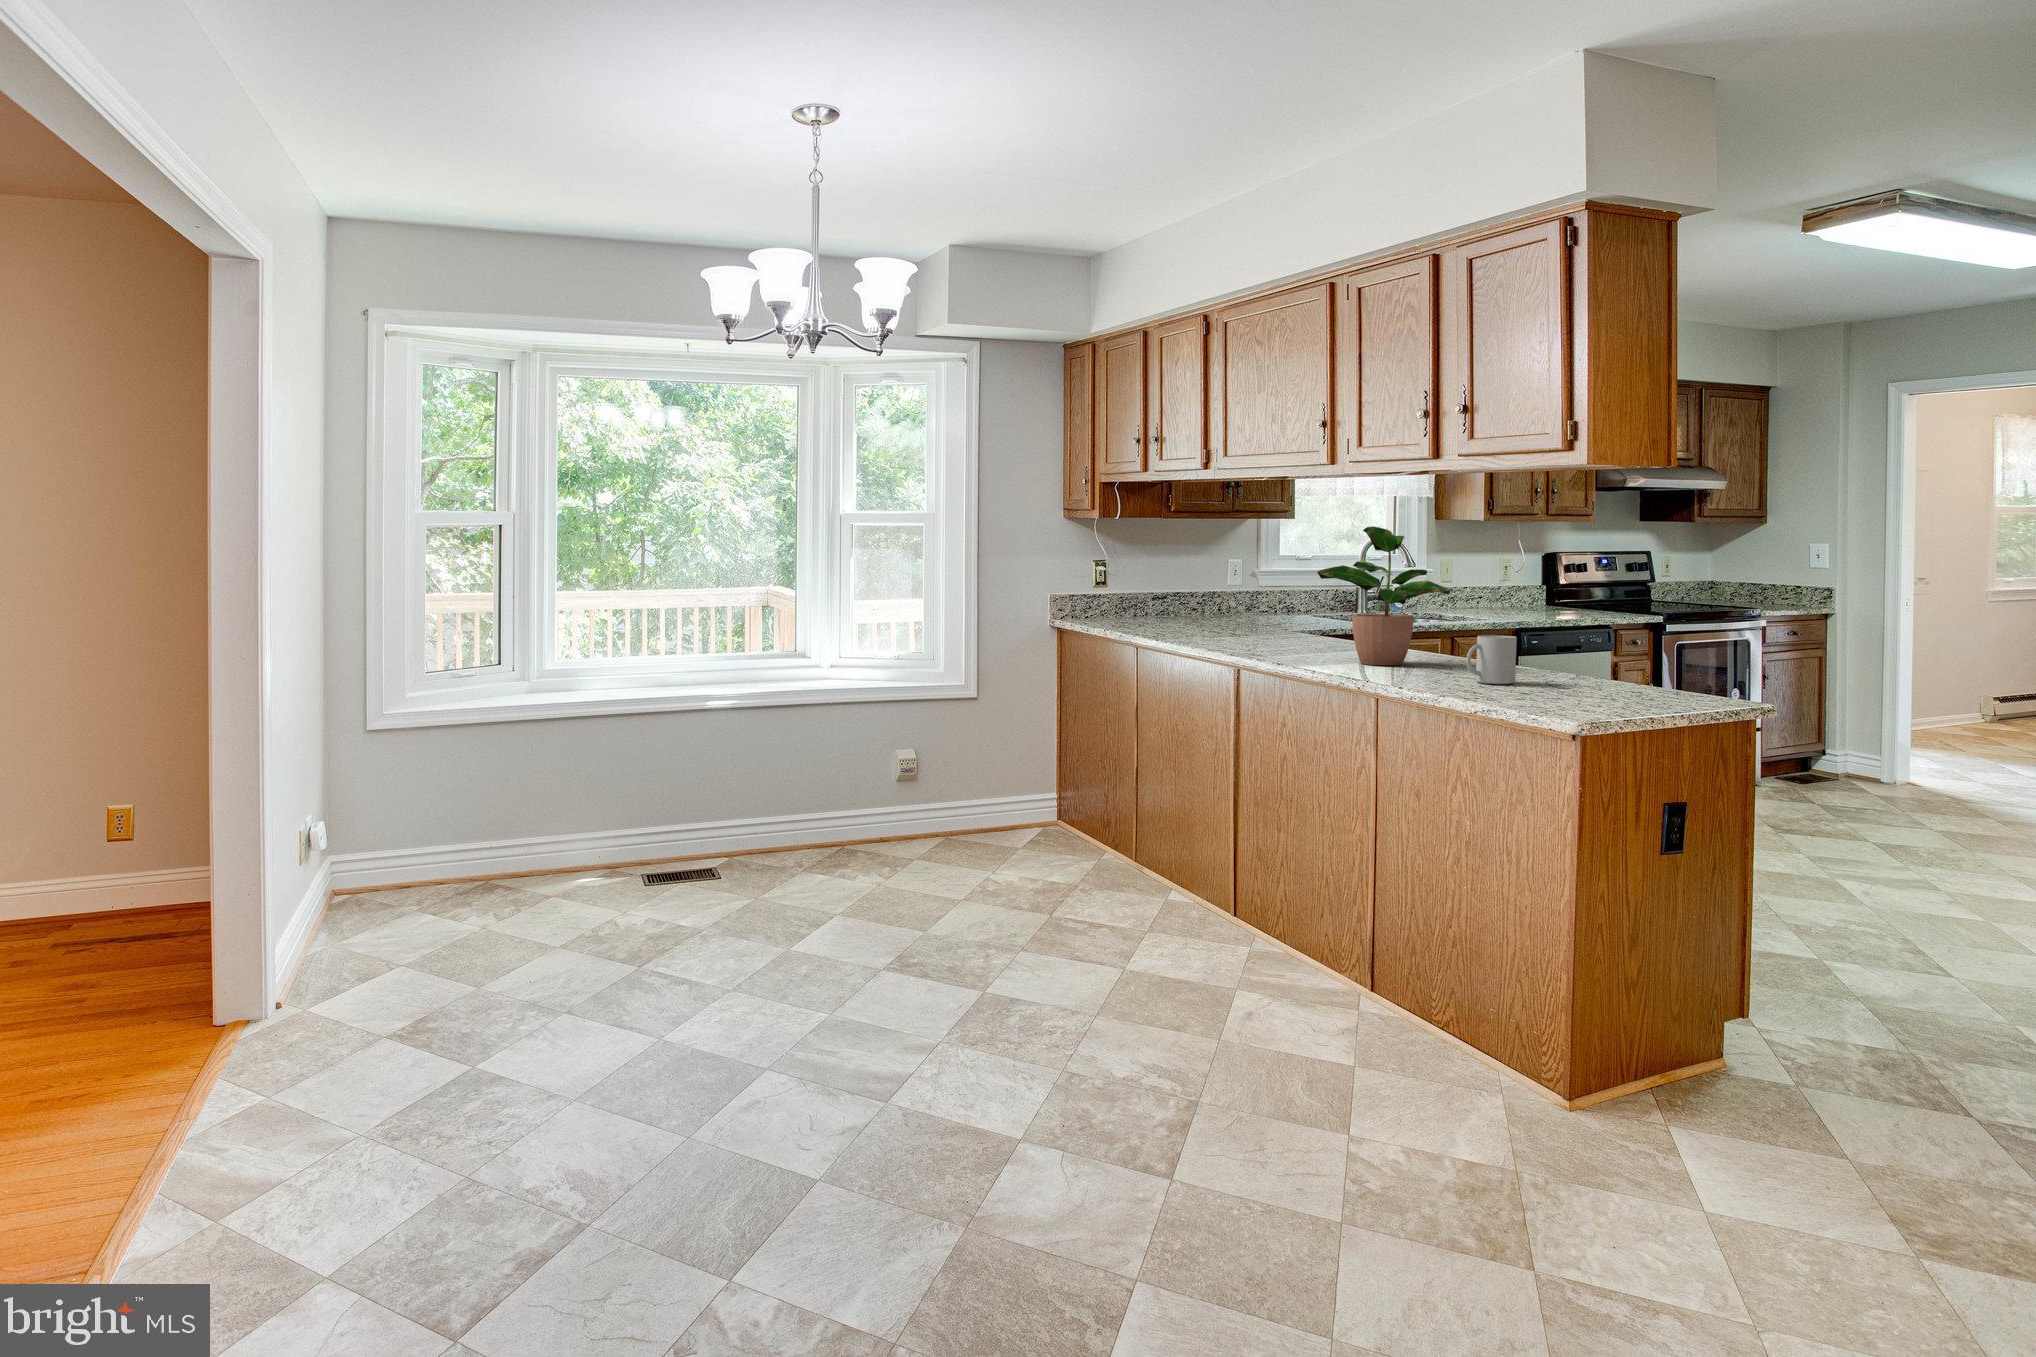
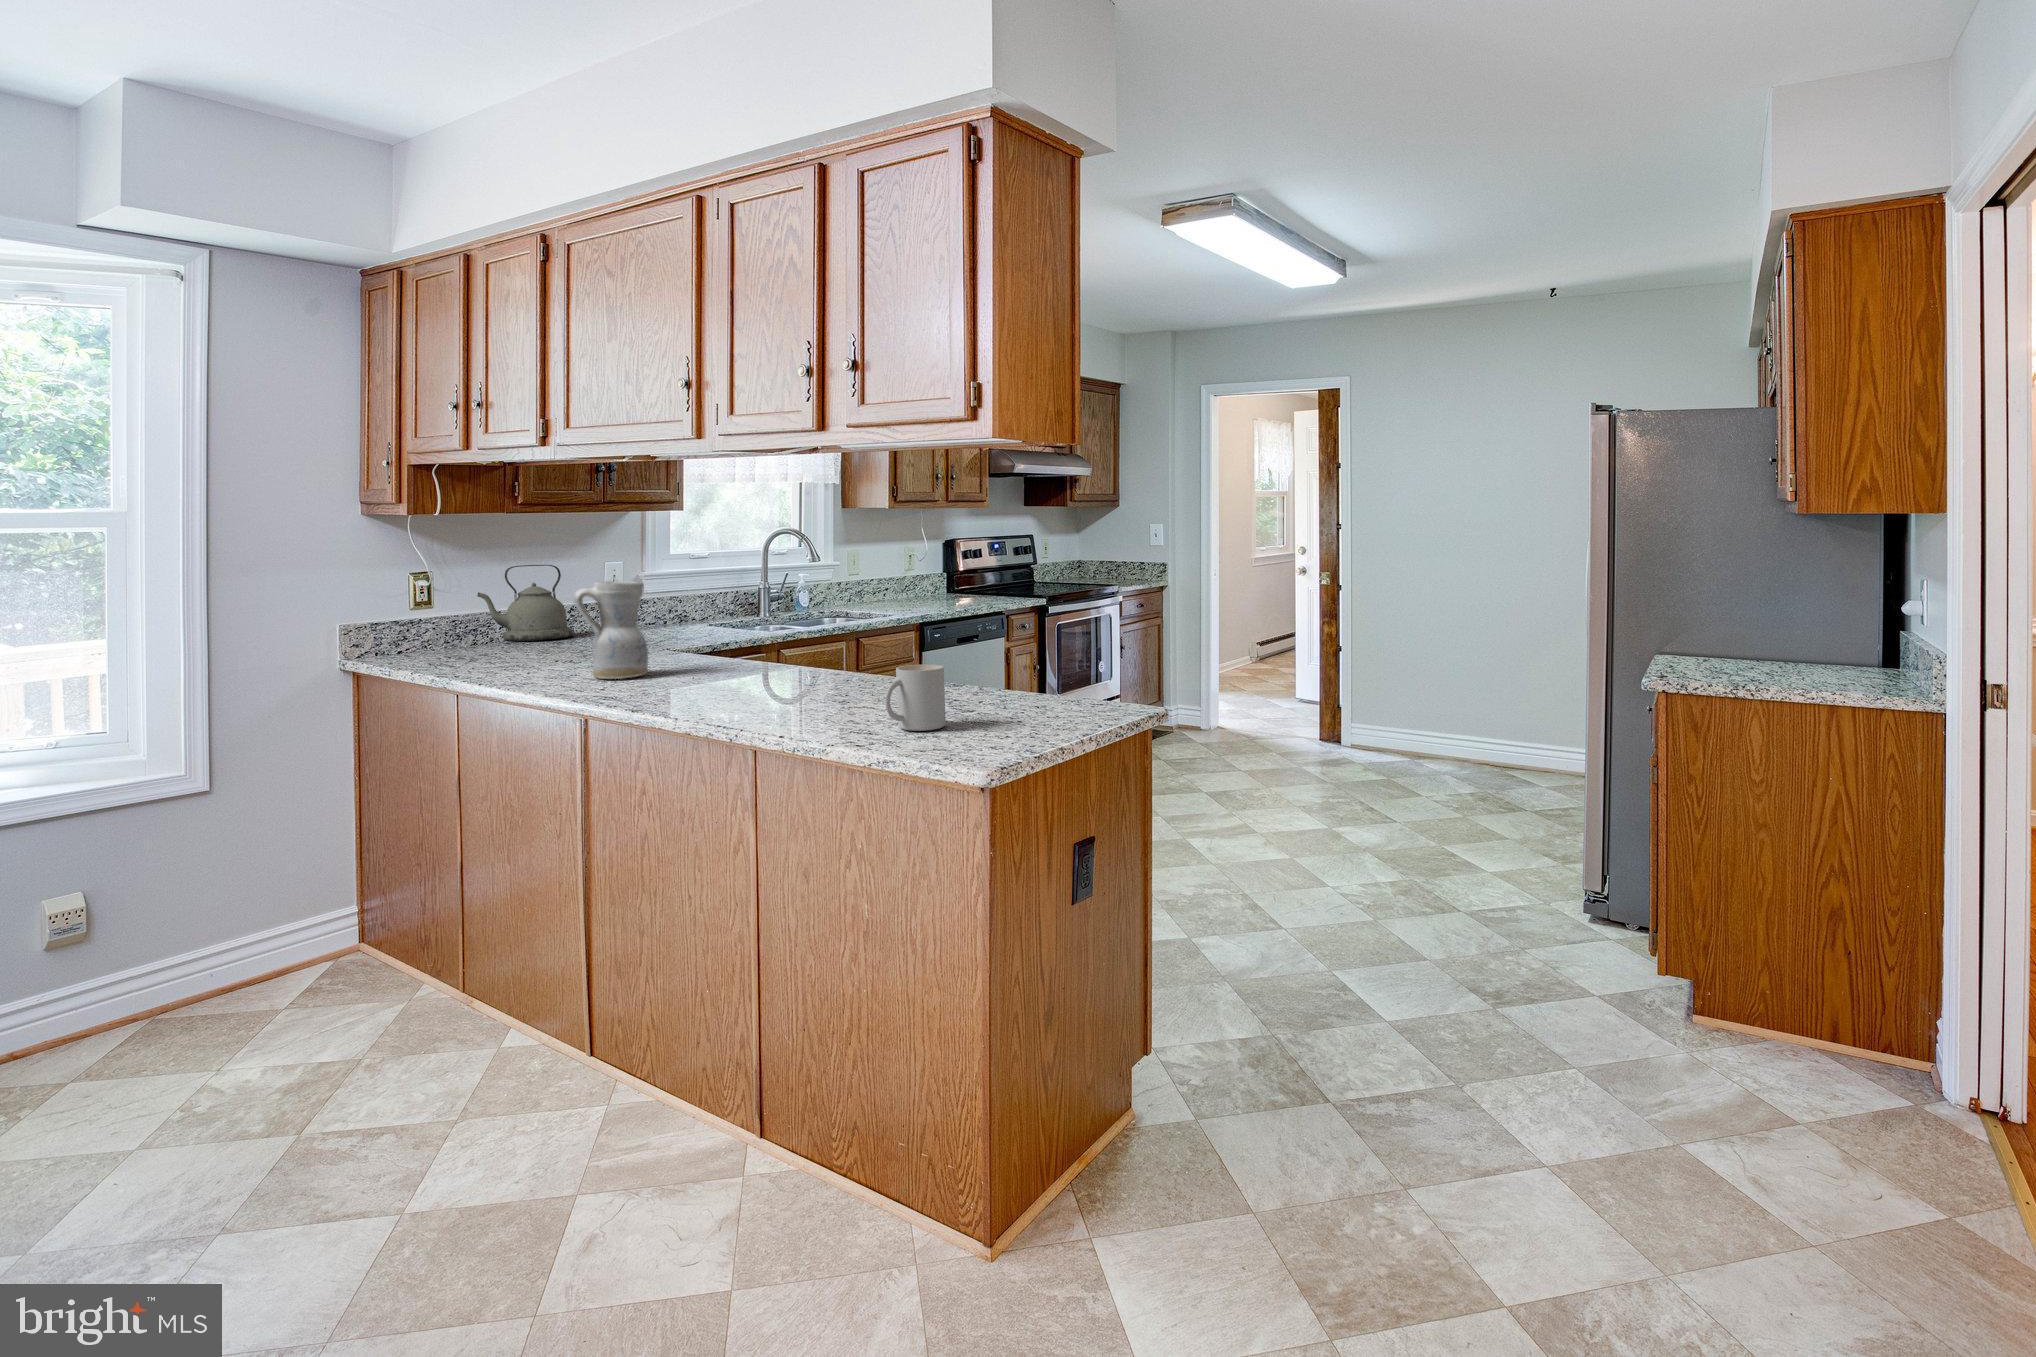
potted plant: present [1317,526,1451,665] -> none [682,524,857,706]
kettle: none [1138,560,1204,620] -> present [477,565,573,641]
ceramic pitcher: none [1227,570,1279,644] -> present [574,581,648,679]

